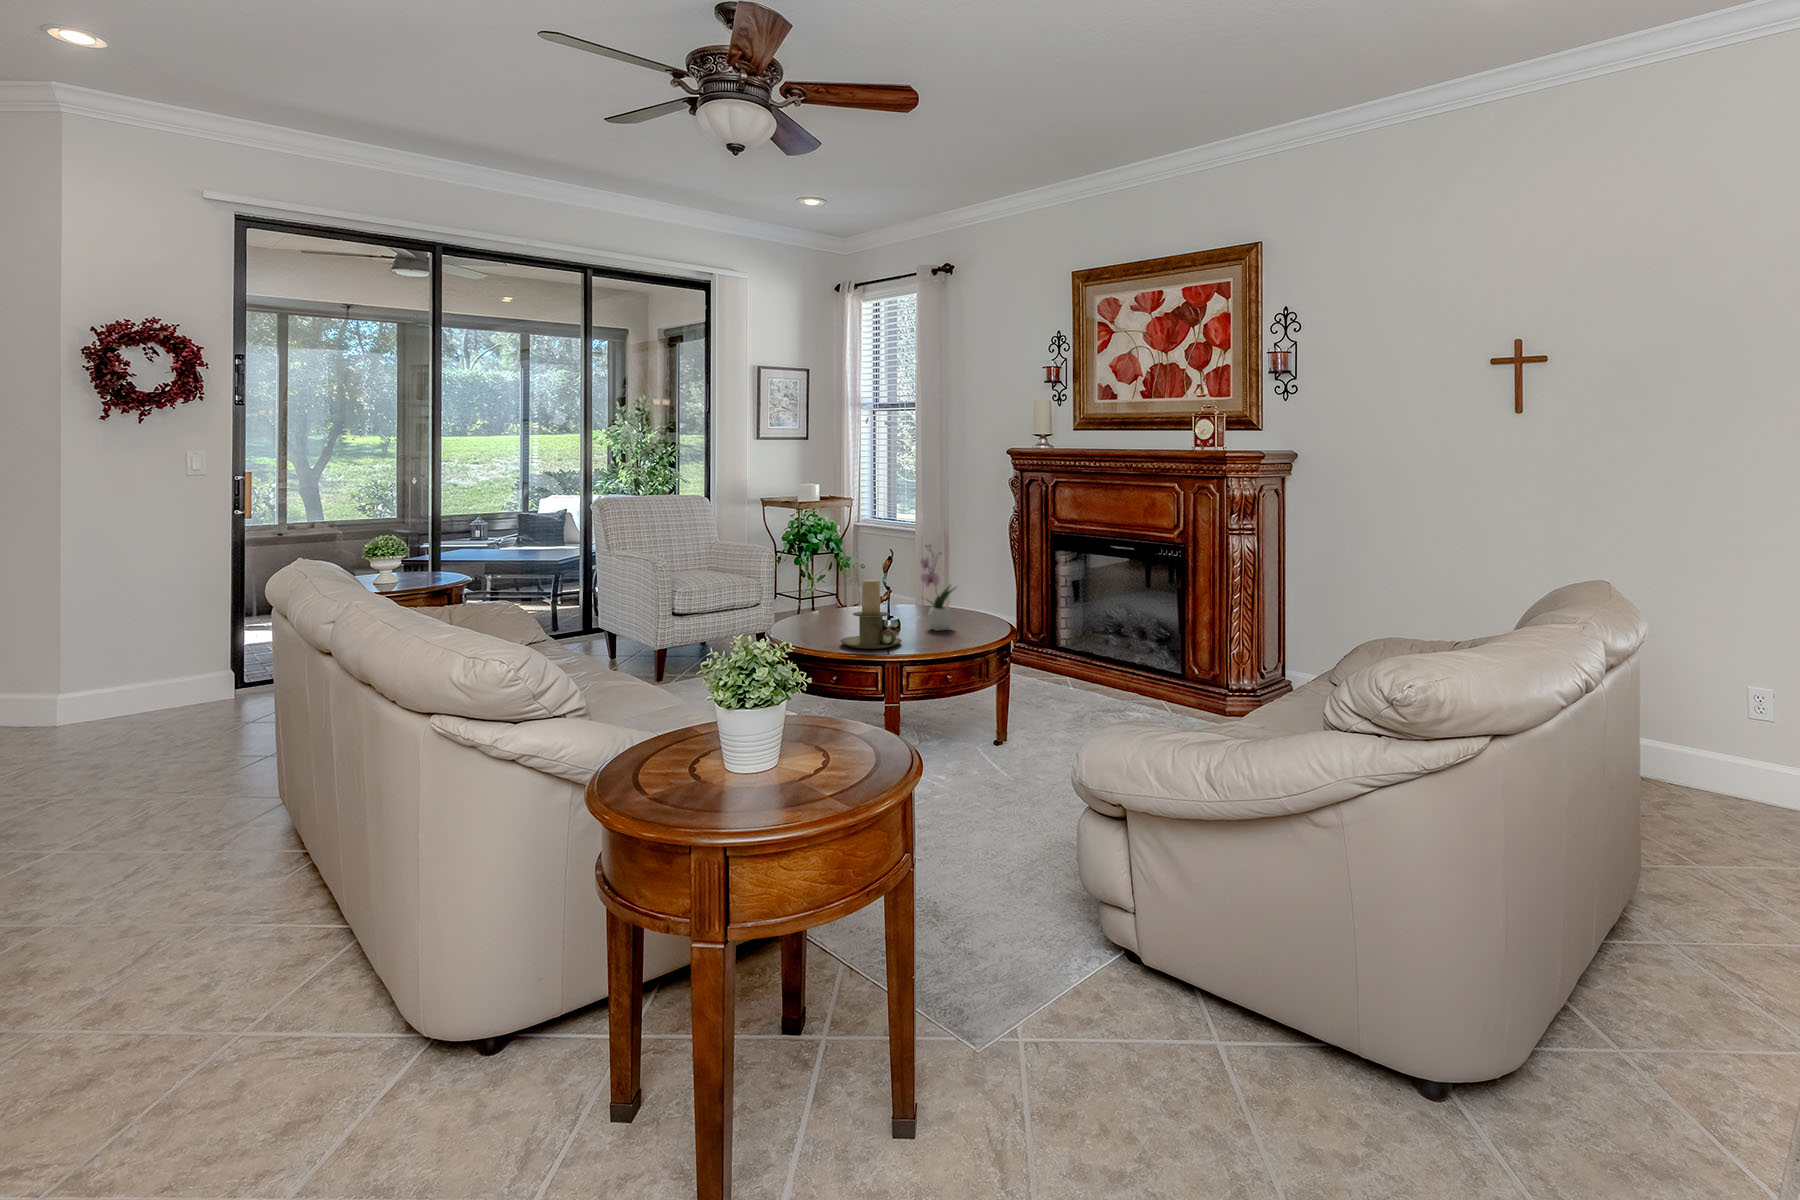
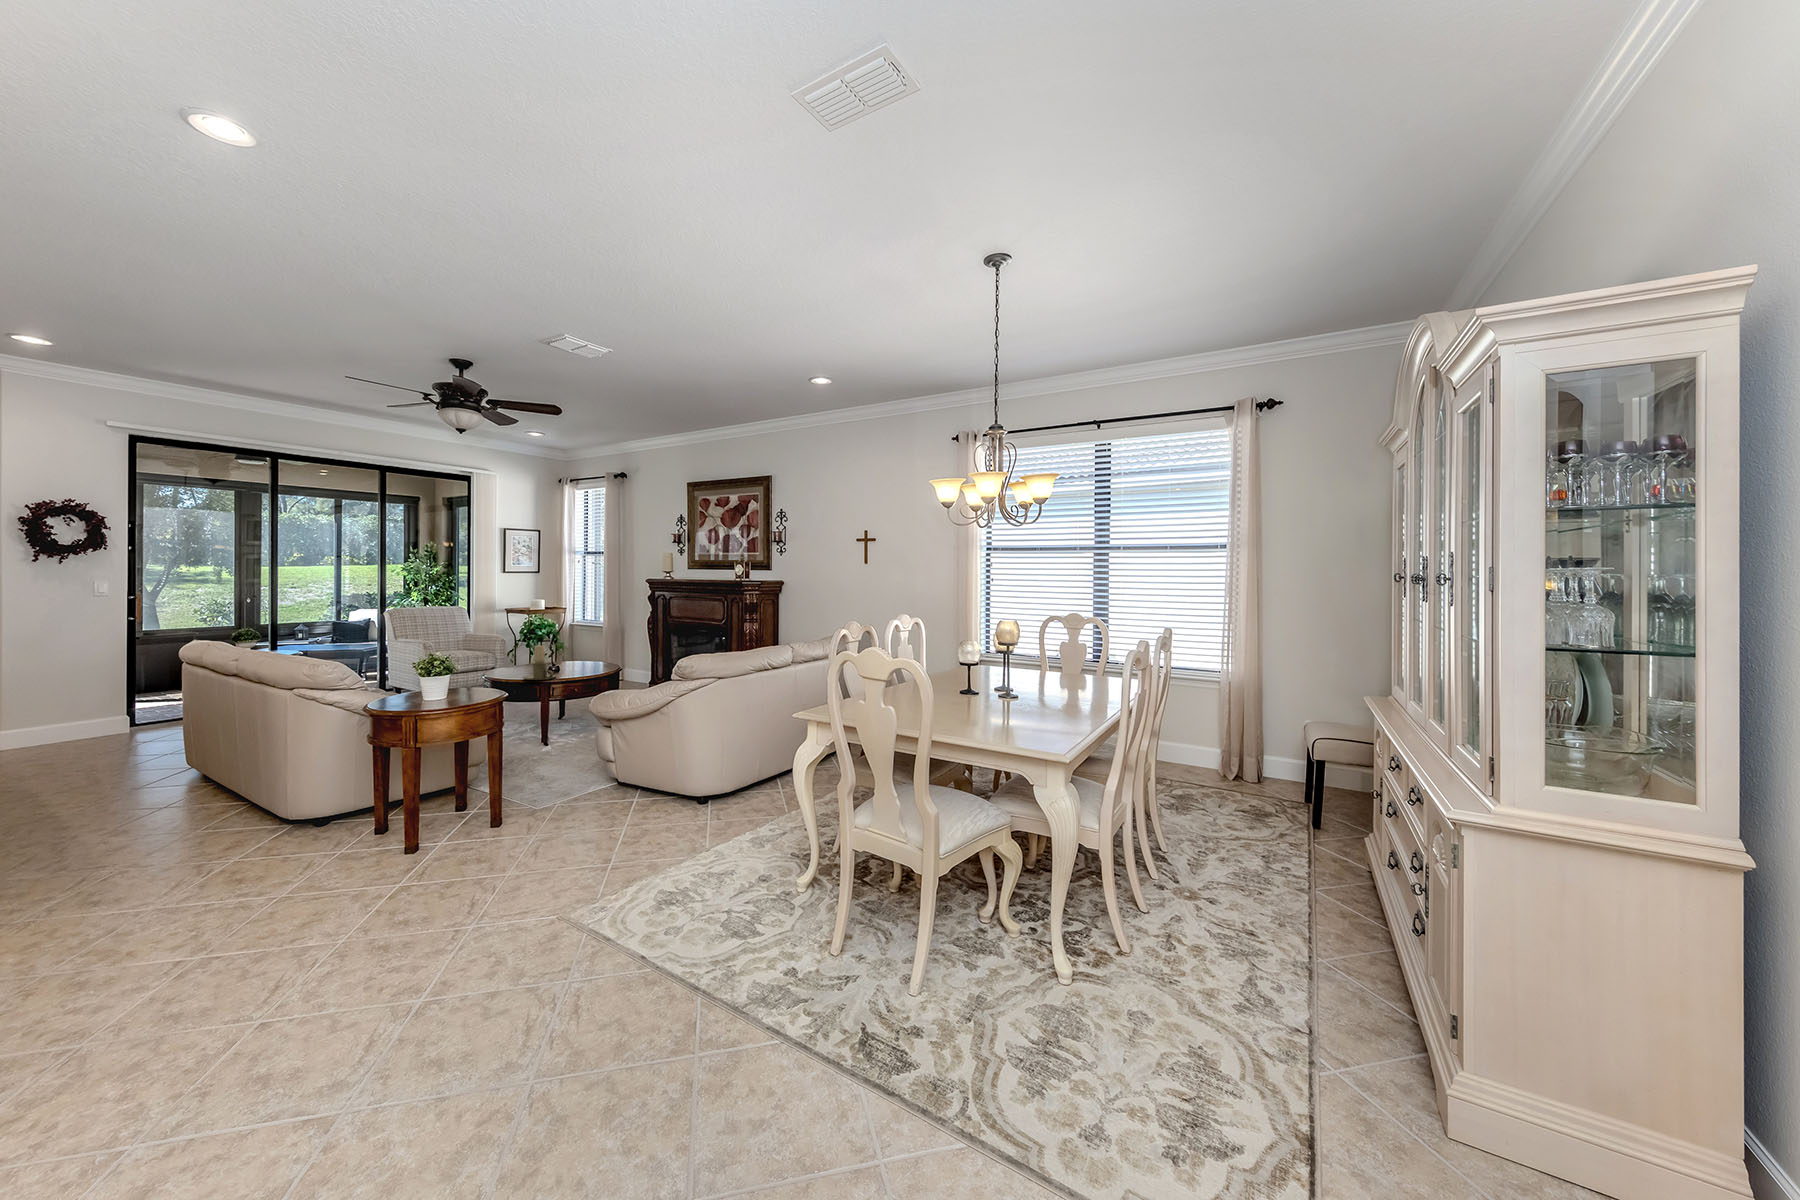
flower arrangement: present [920,545,955,630] -> none [573,628,593,672]

